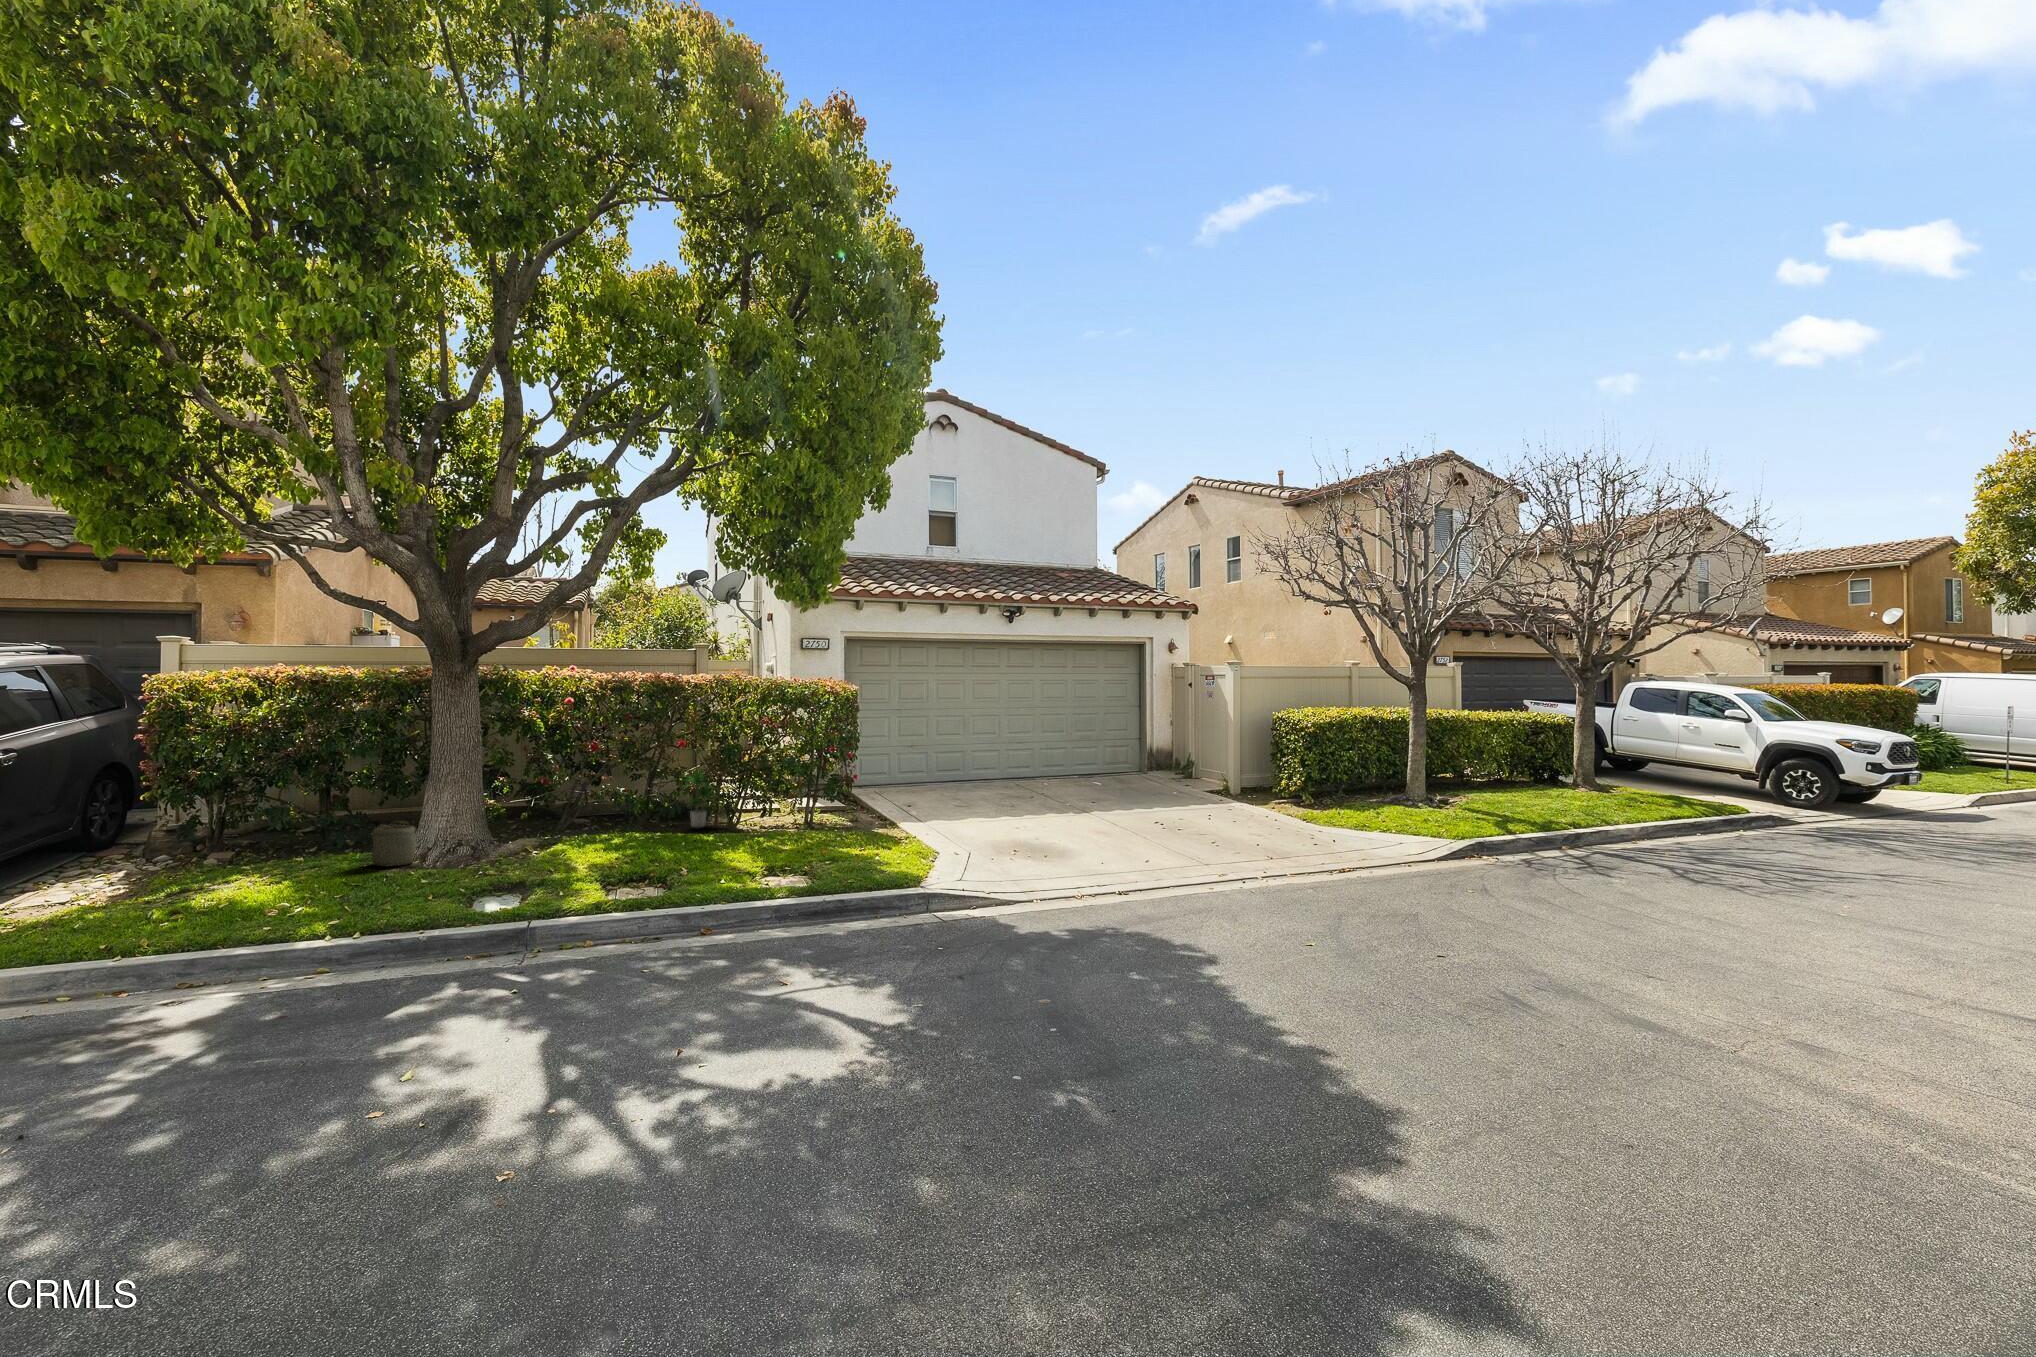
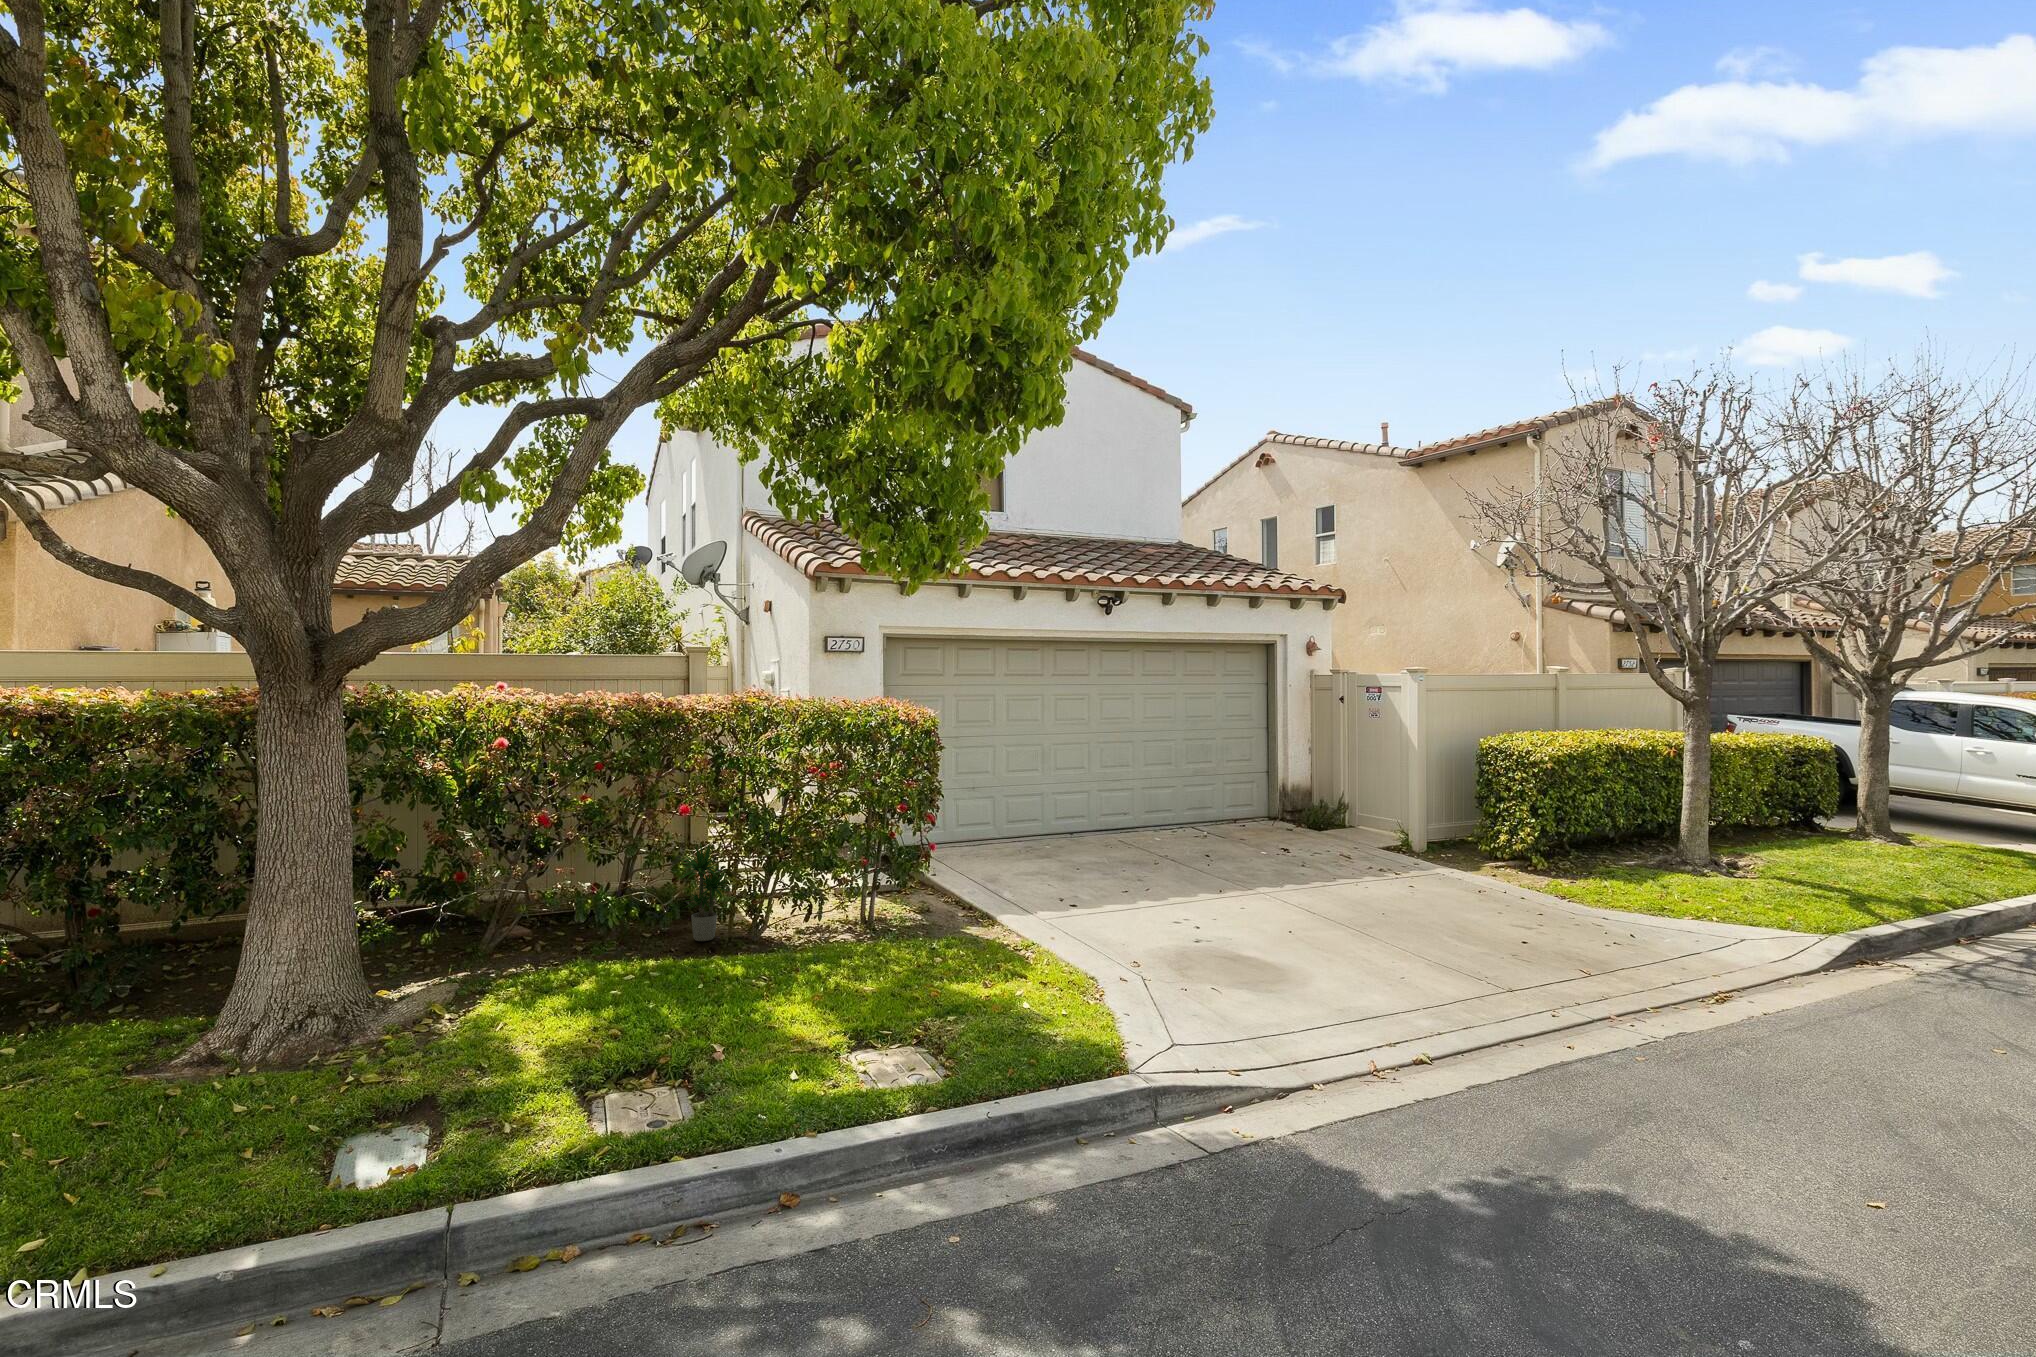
basket: present [372,821,416,867] -> none [135,966,245,1055]

